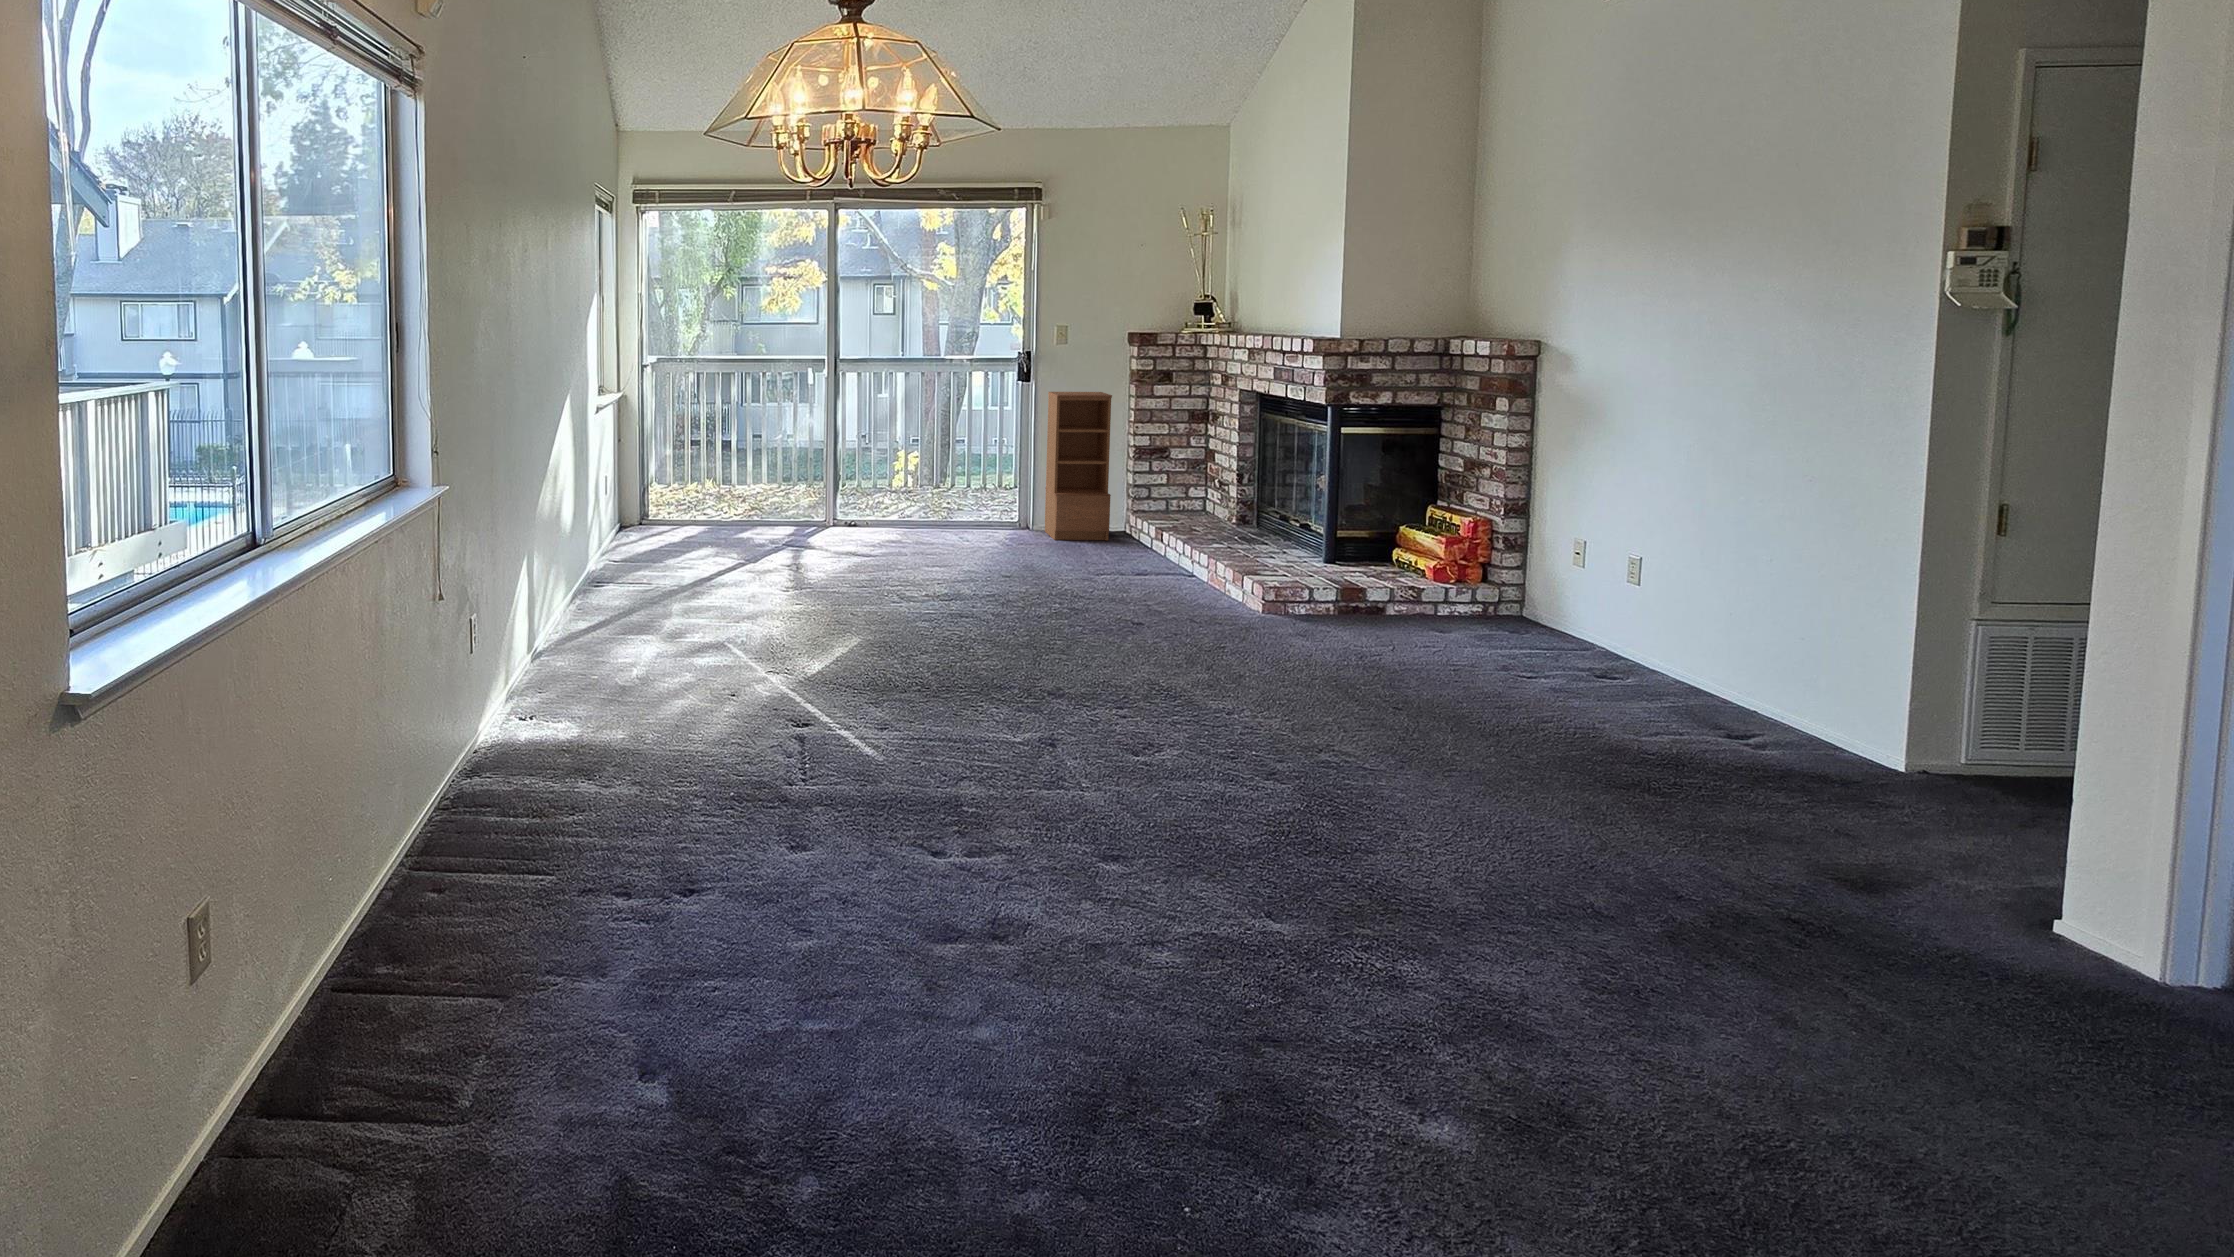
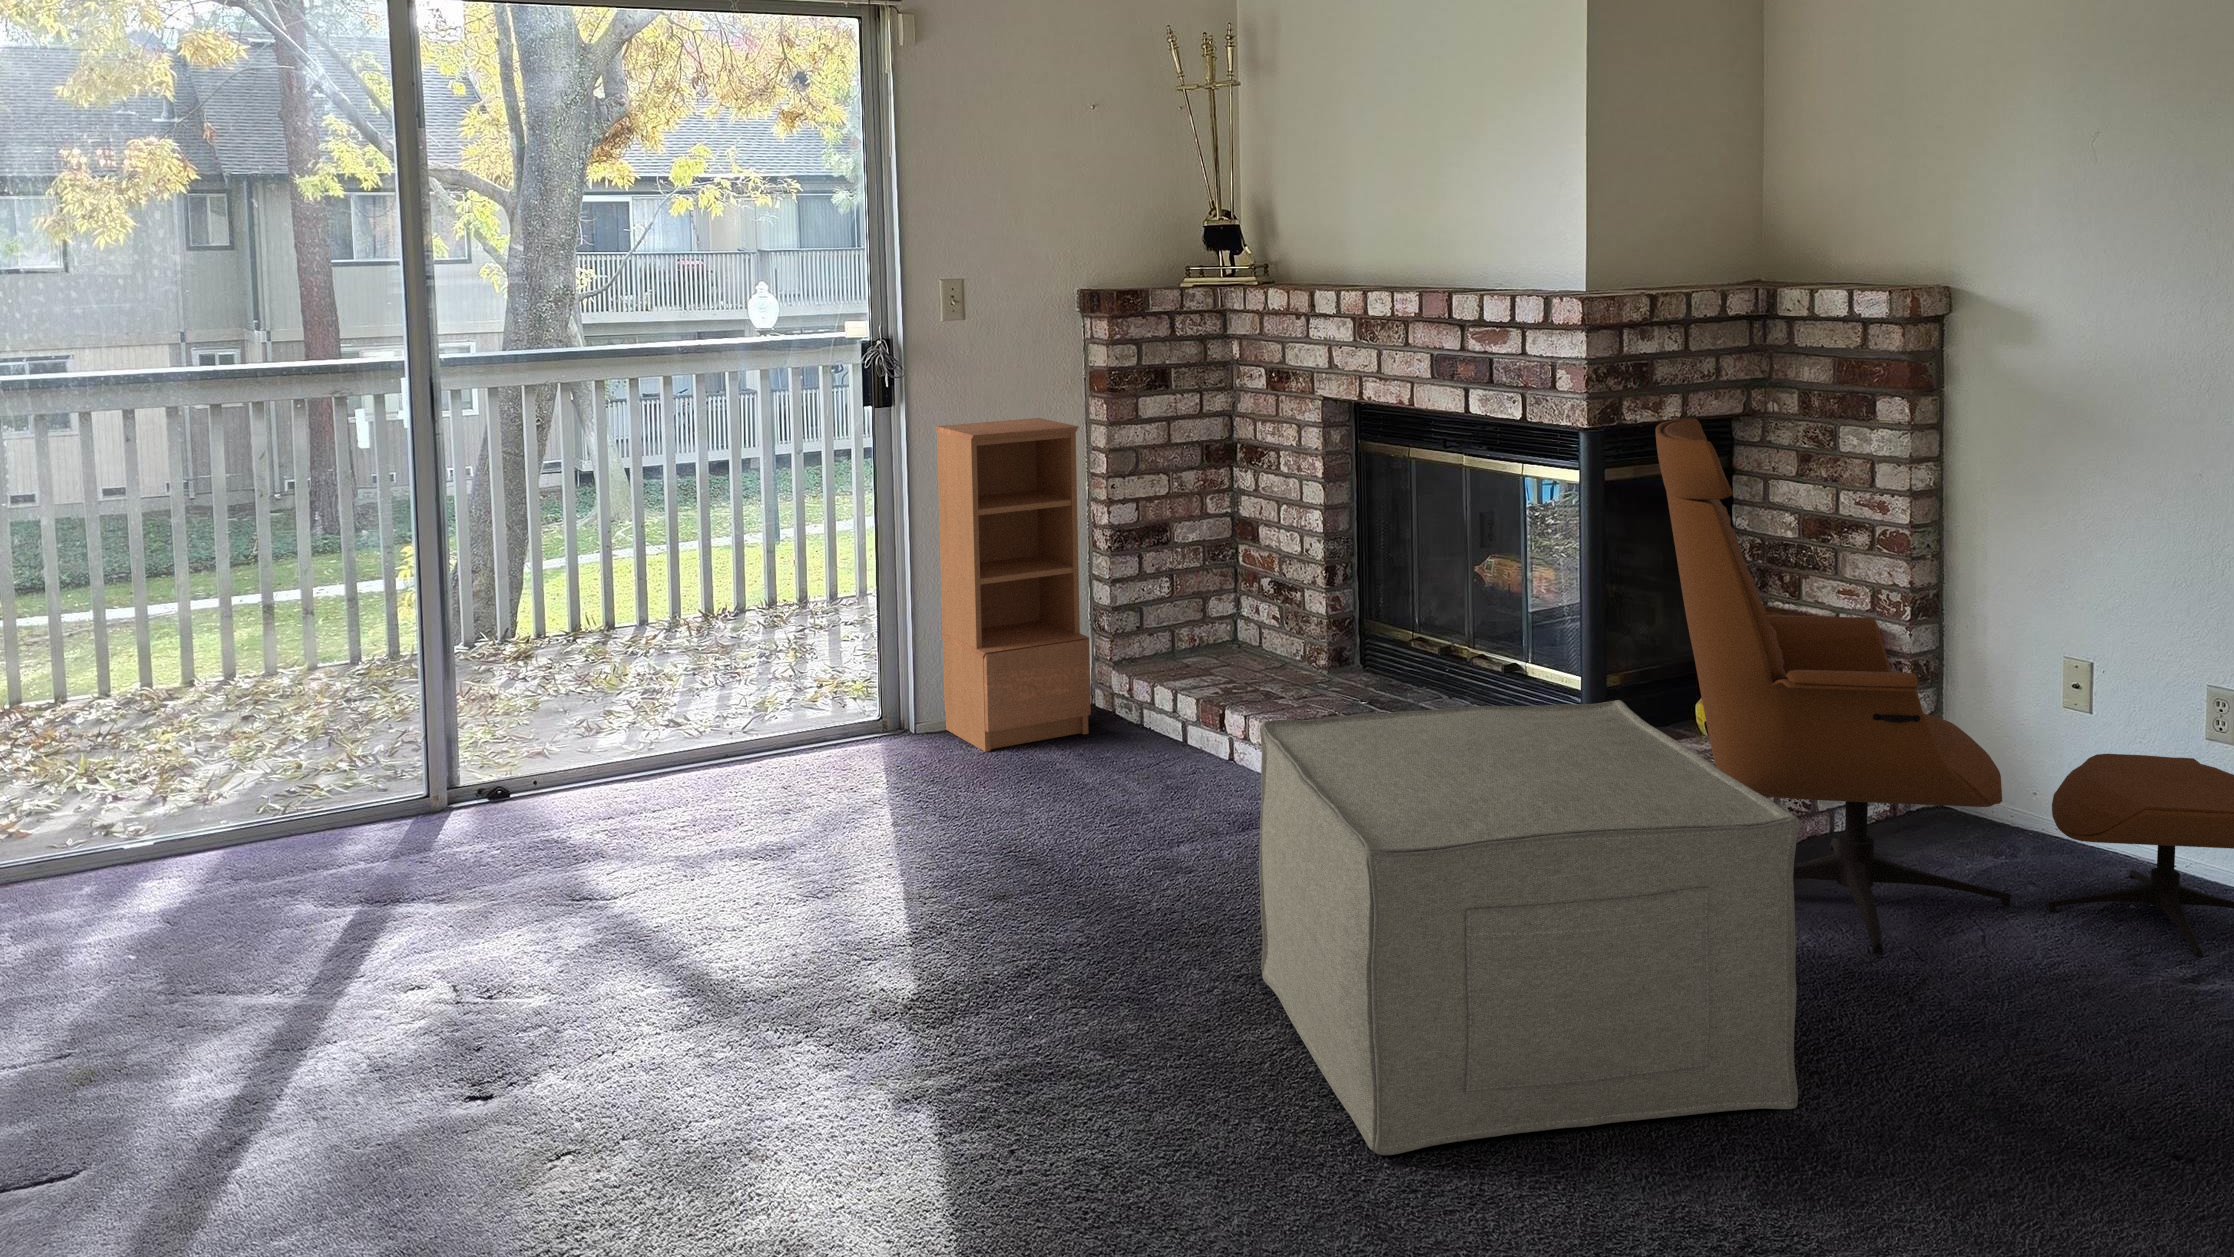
lounge chair: none [1308,398,1640,674] -> present [1656,418,2234,957]
ottoman: none [1076,503,1270,669] -> present [1259,700,1800,1155]

